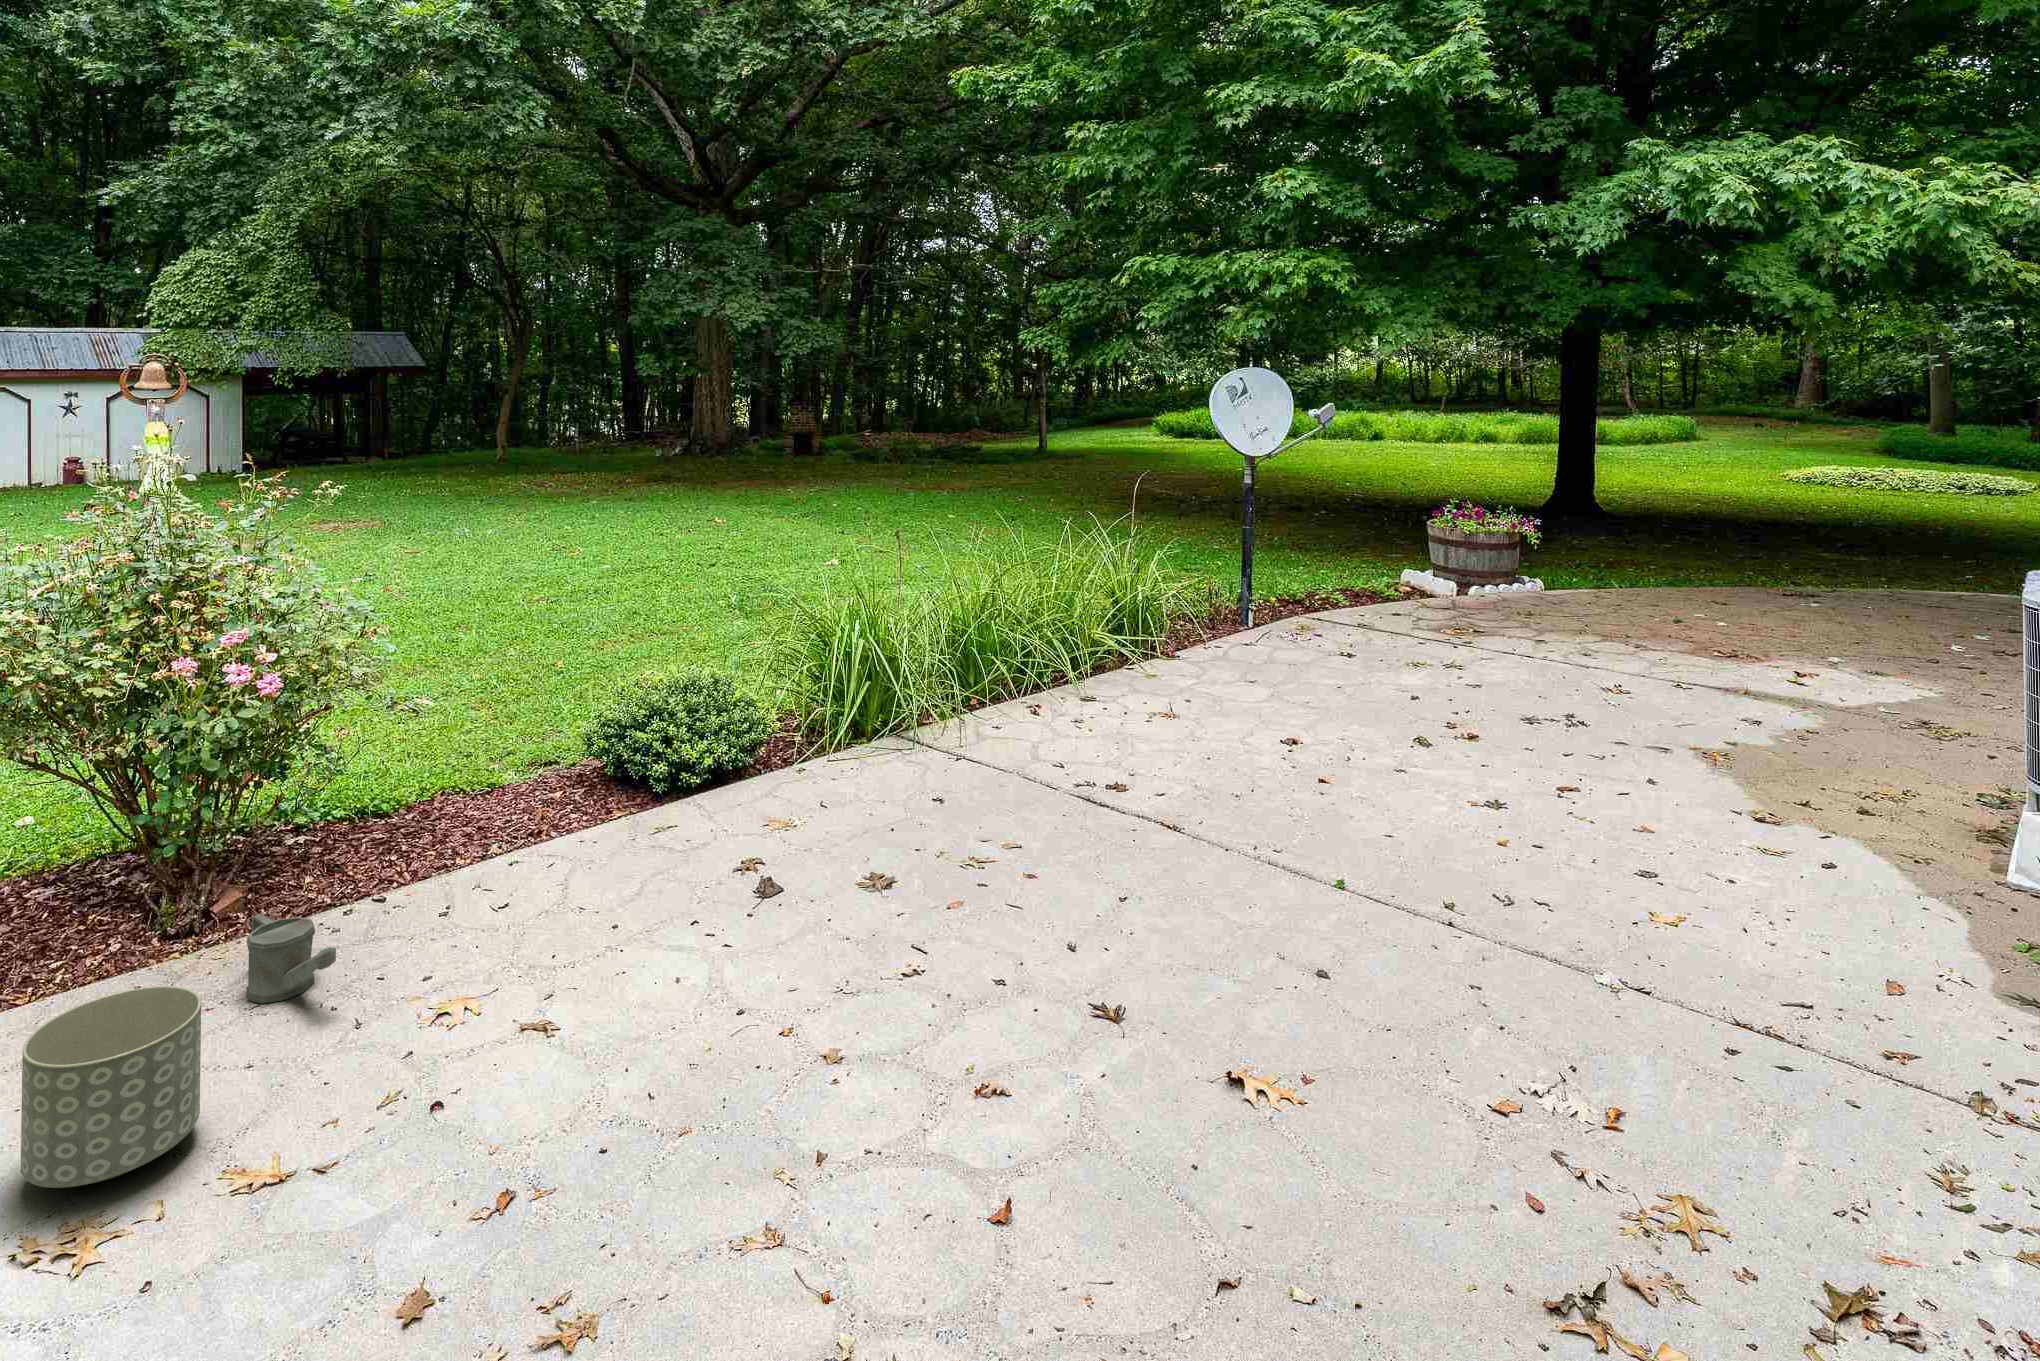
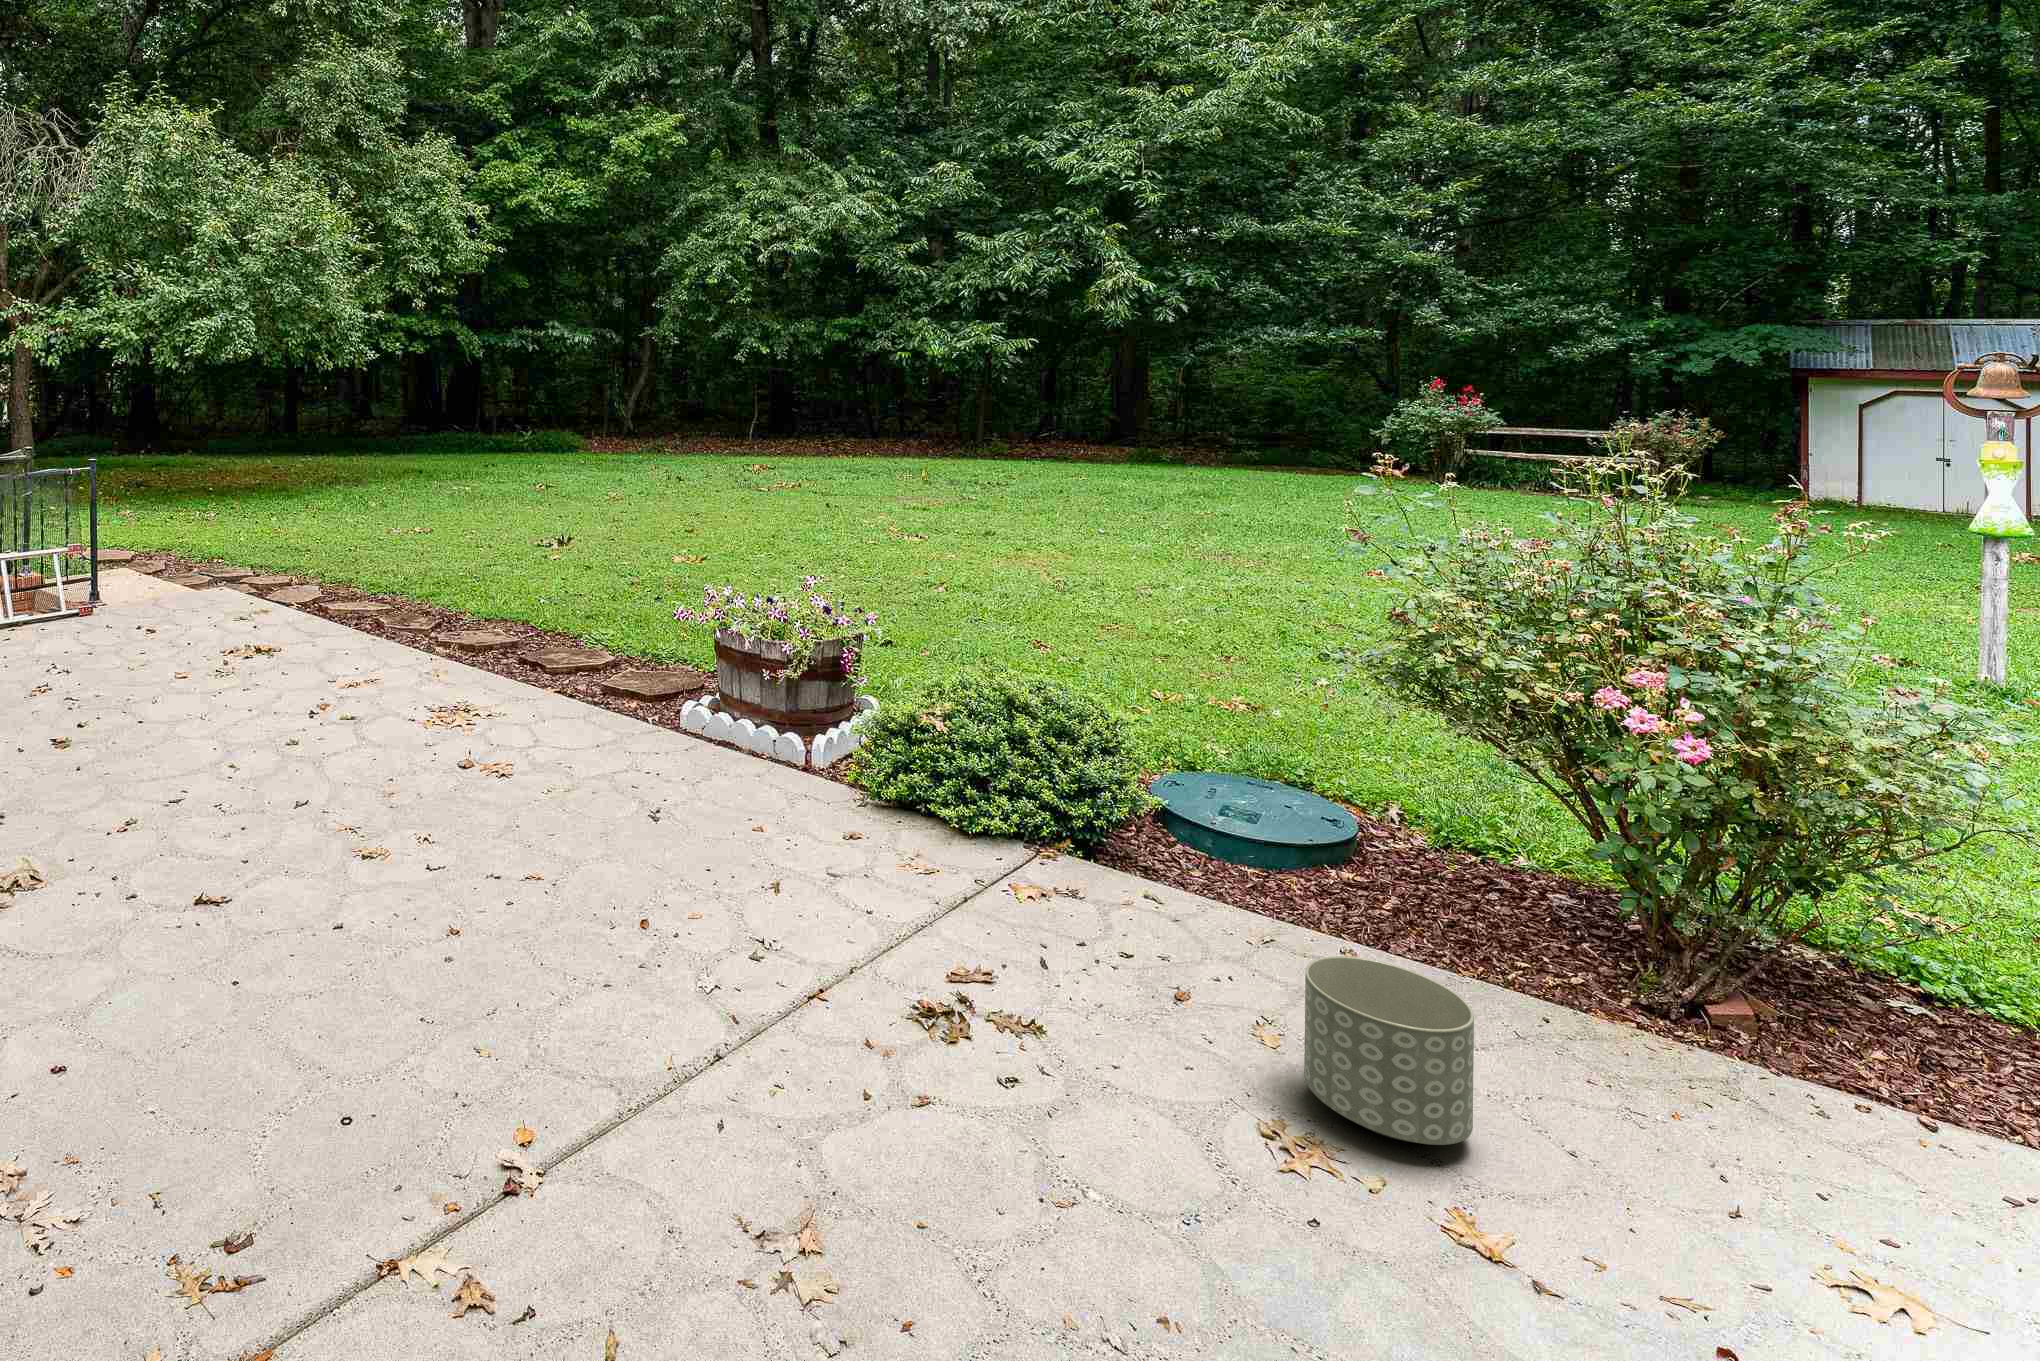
watering can: present [246,914,336,1004] -> none [1640,1022,1744,1146]

